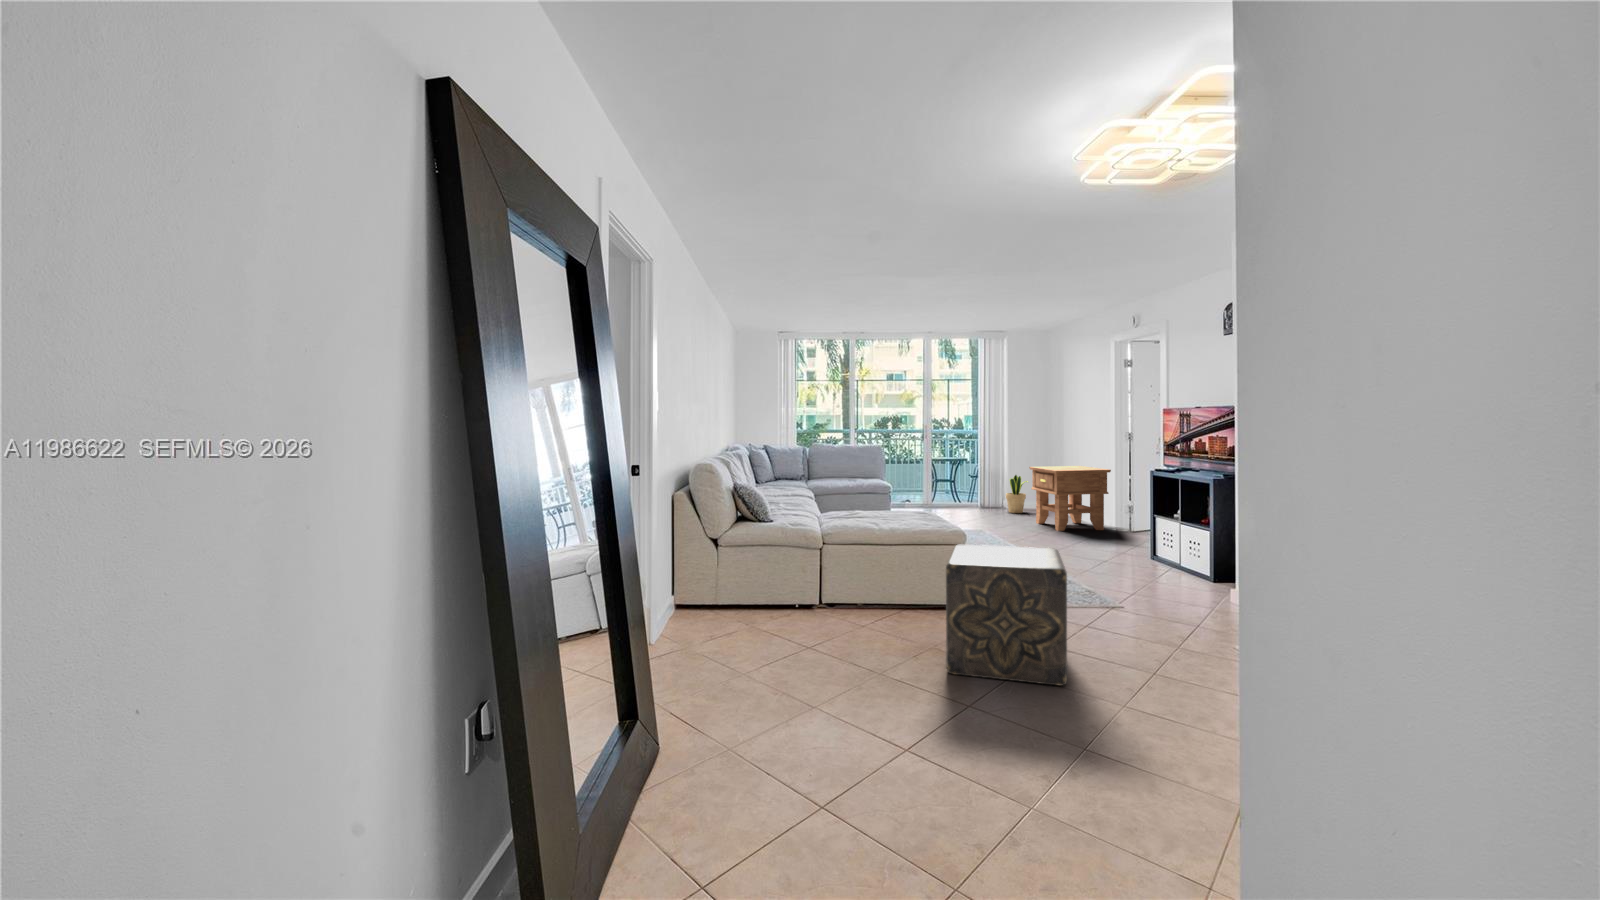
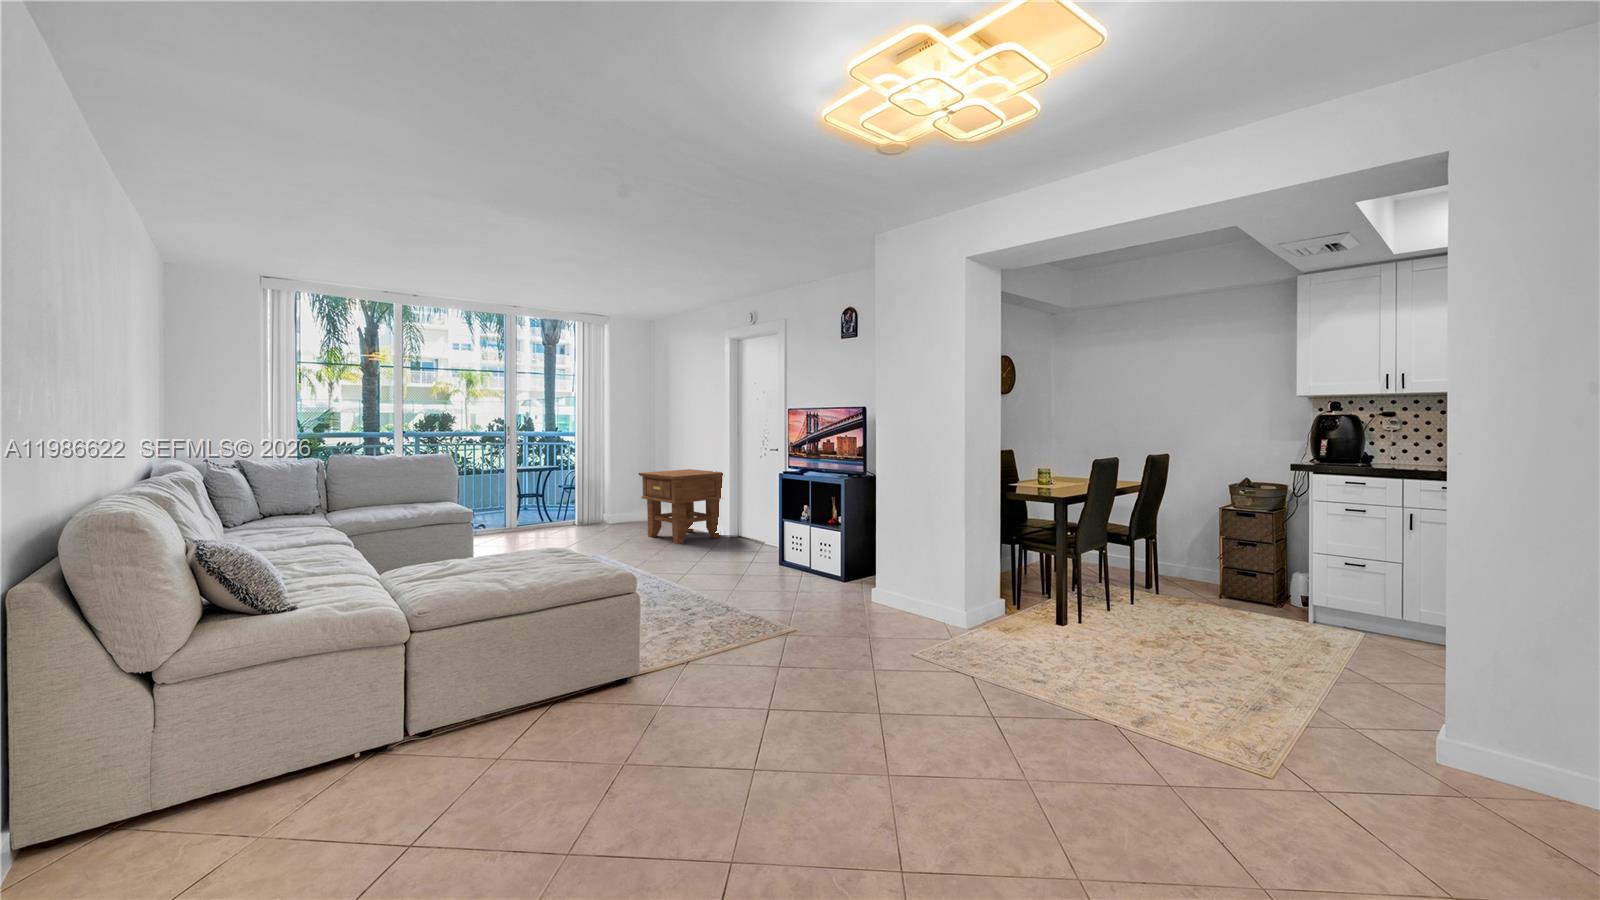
potted plant: present [1006,475,1028,513] -> none [606,481,631,526]
ottoman: present [946,545,1067,686] -> none [658,592,848,824]

